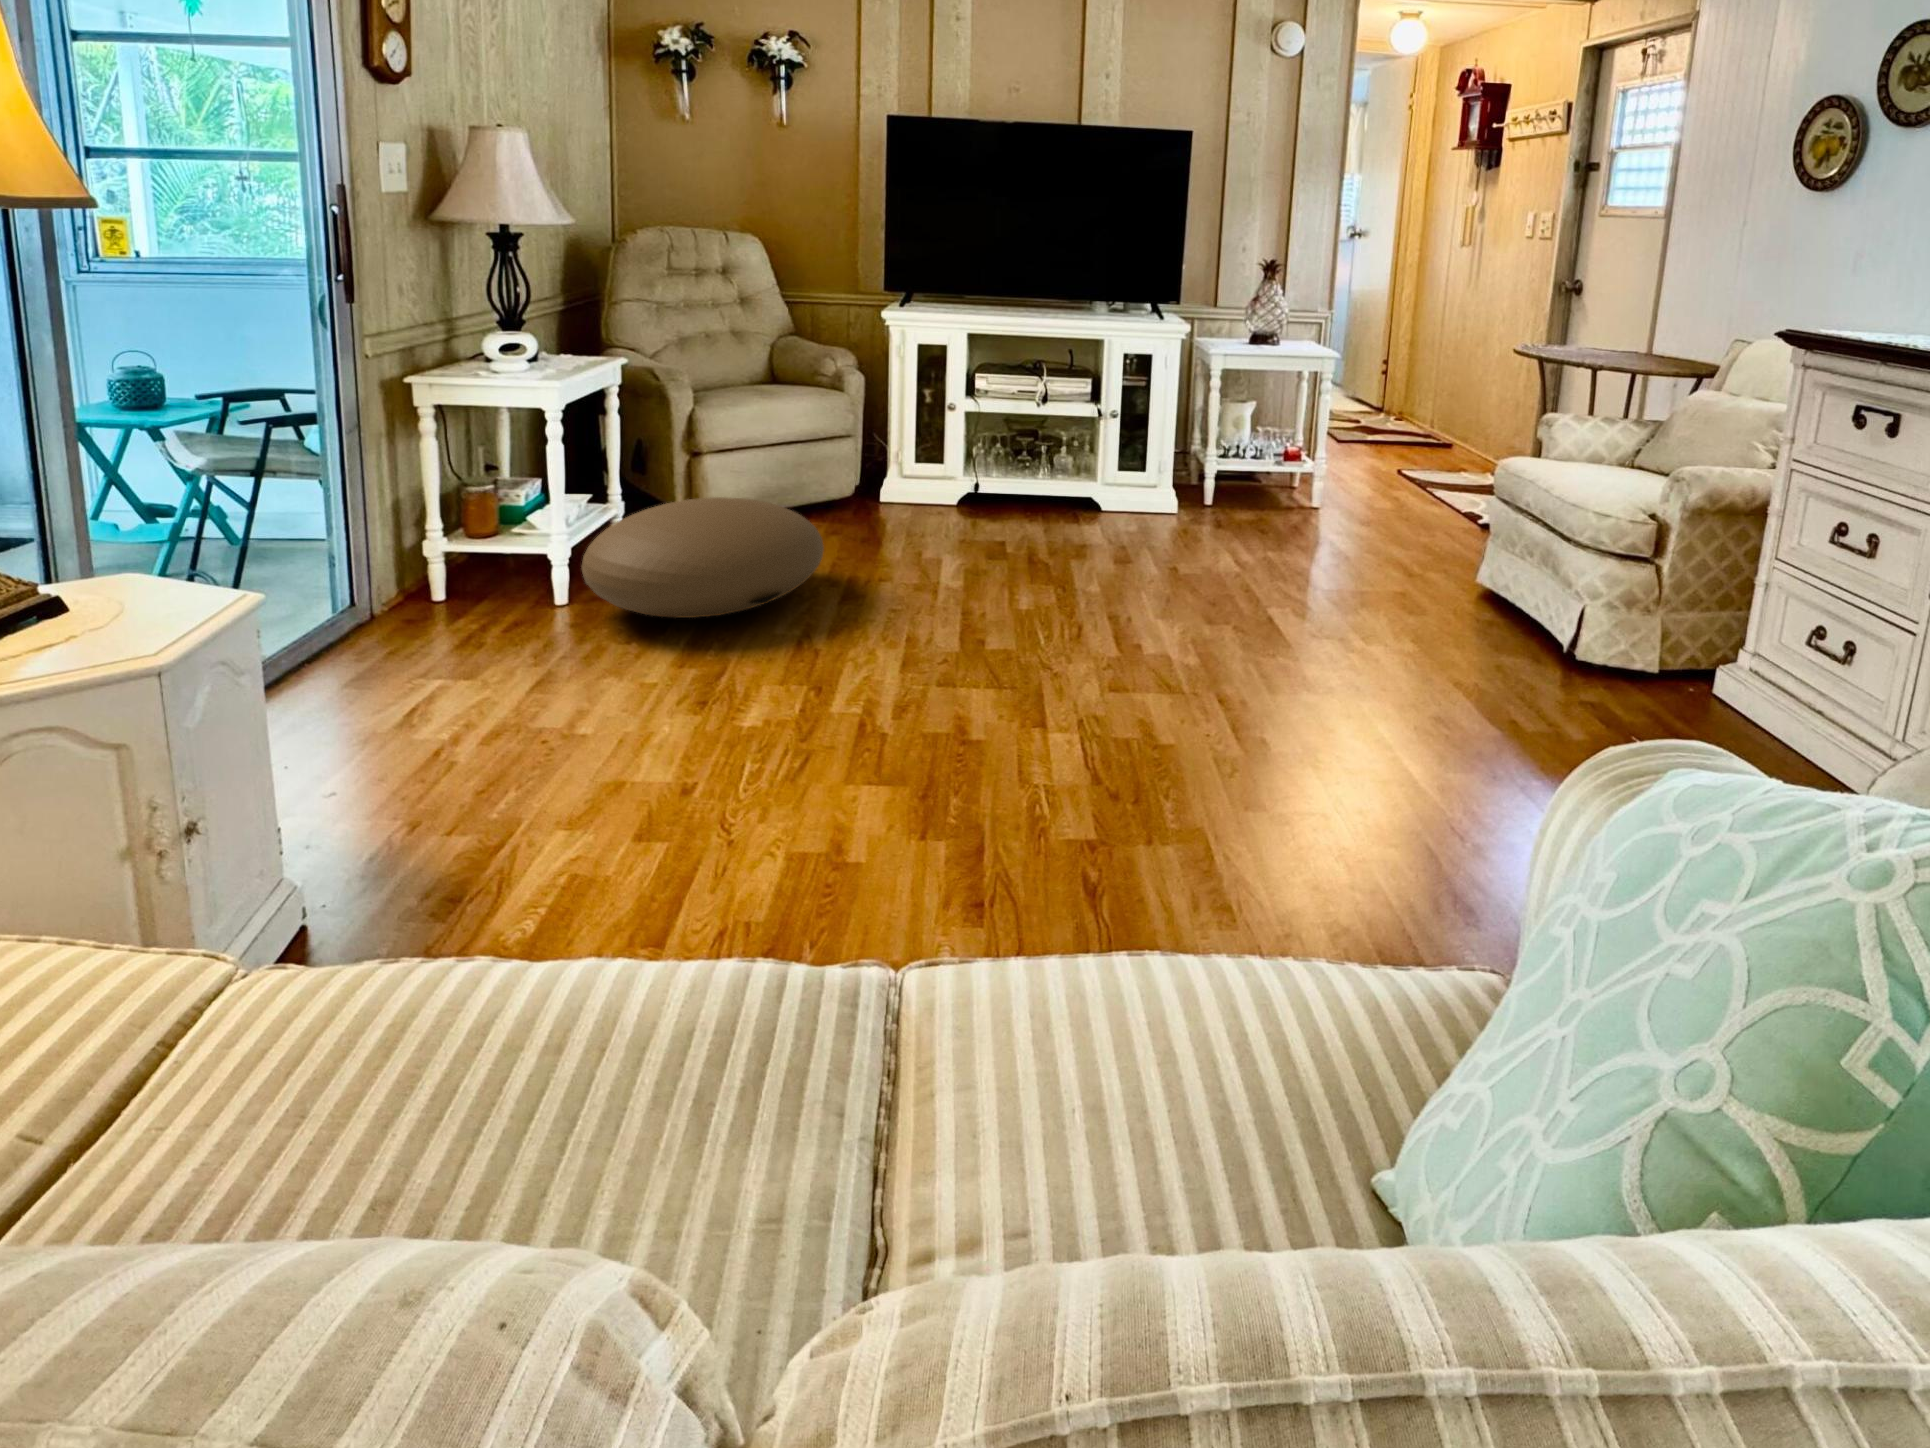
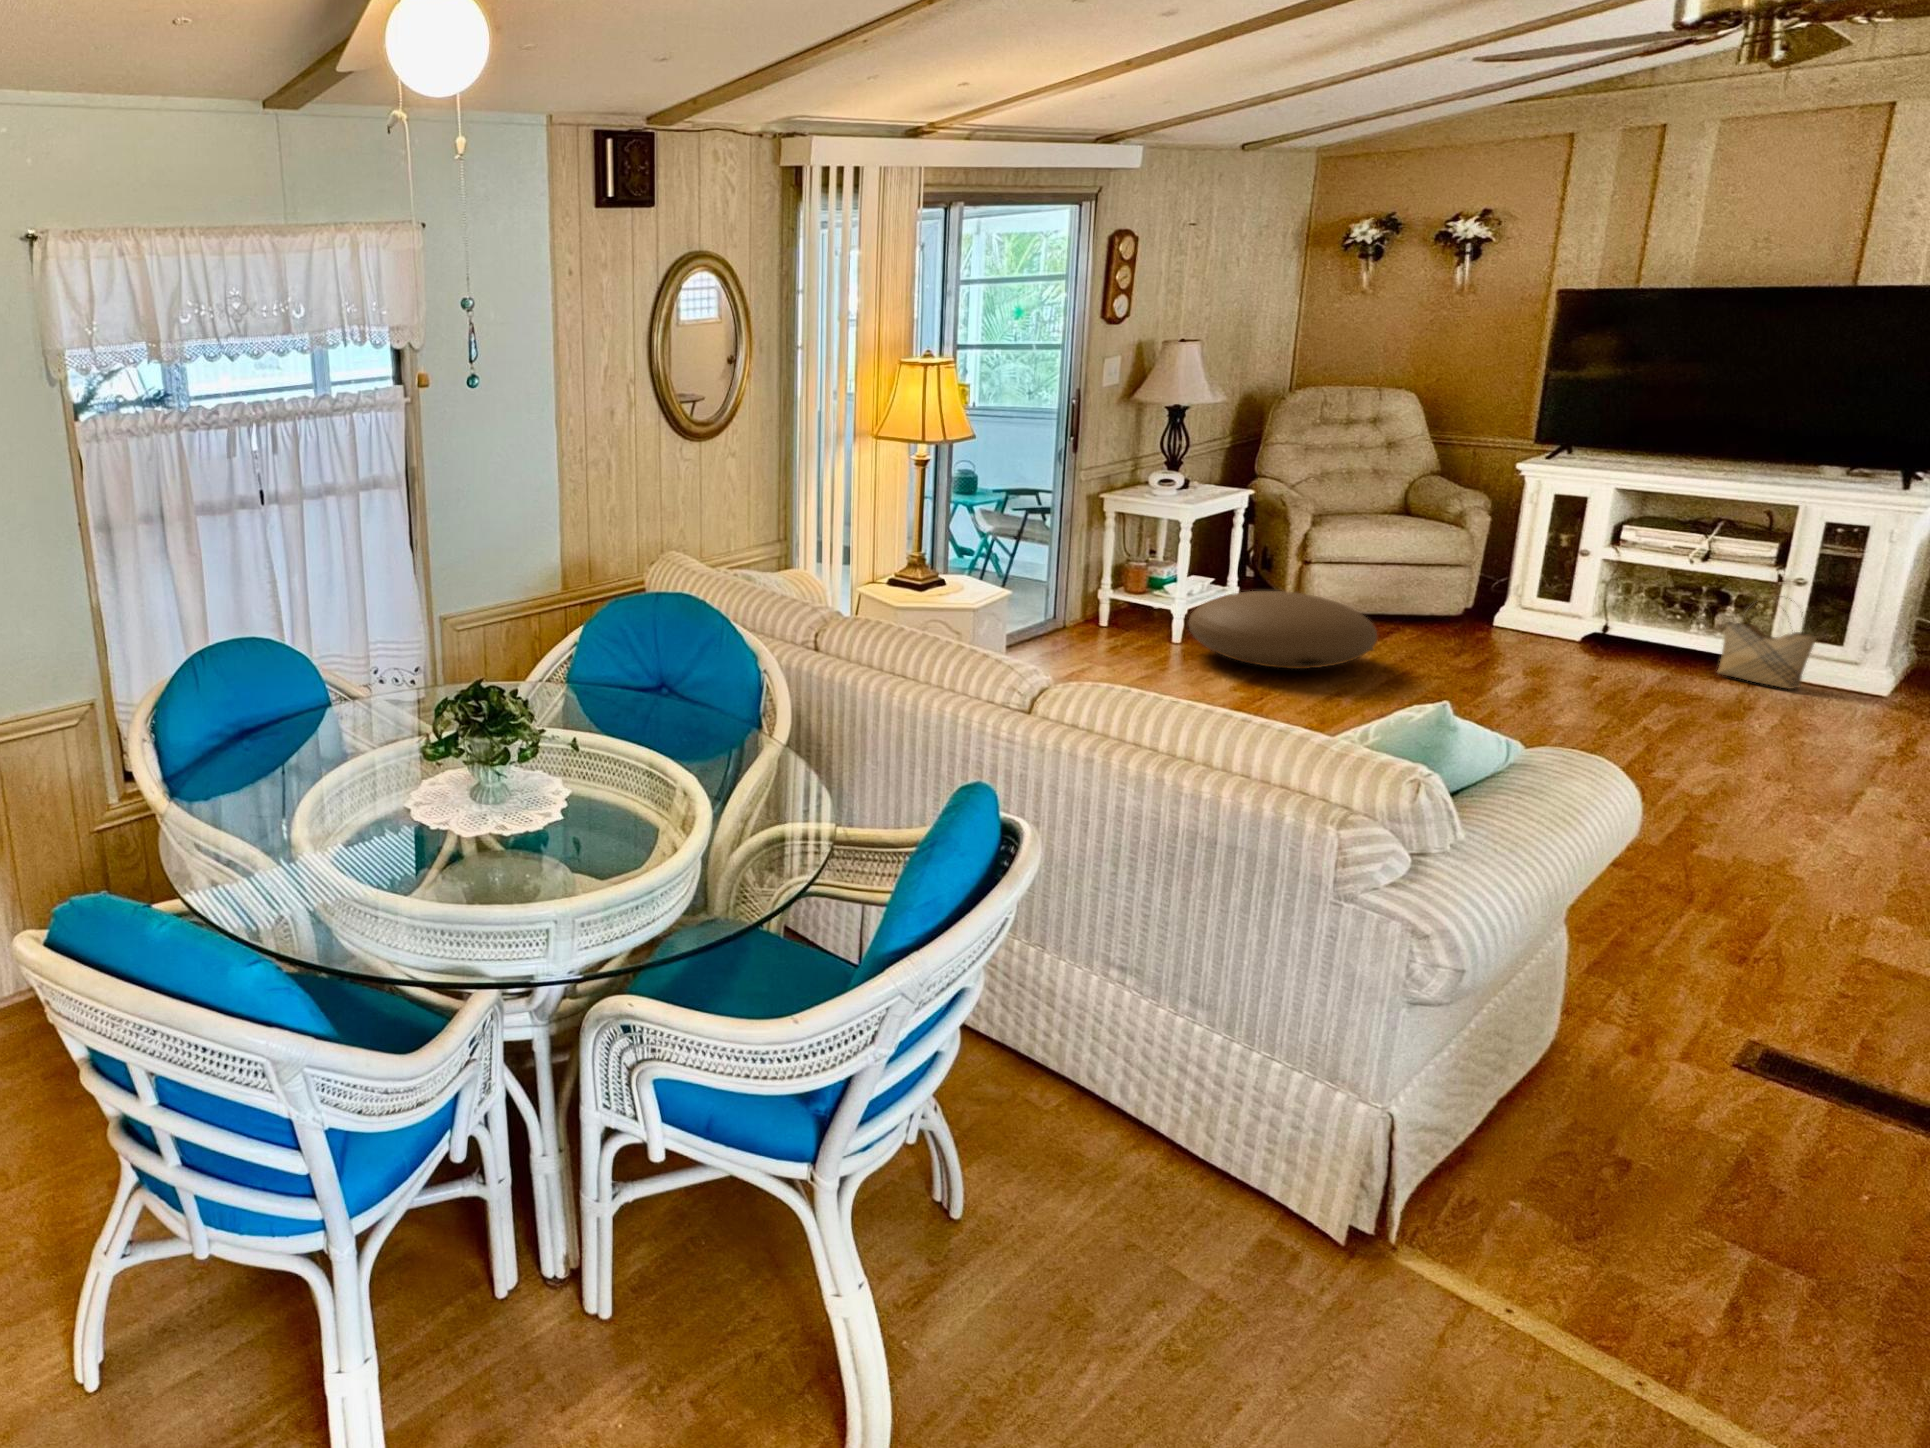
woven basket: none [1074,429,1140,519] -> present [1717,598,1817,689]

